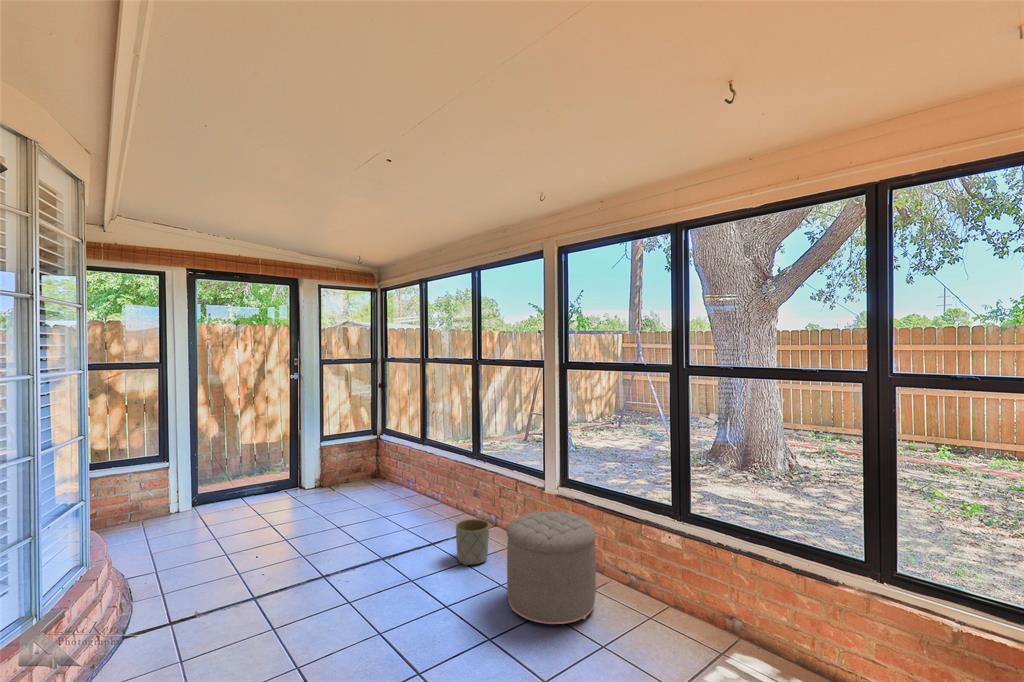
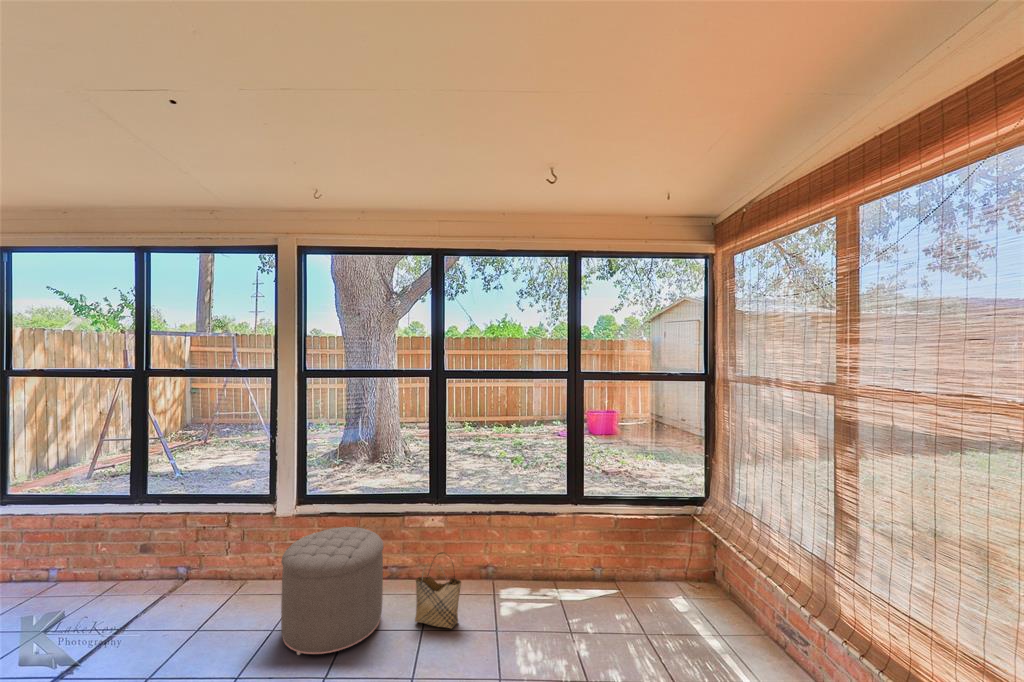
planter: present [456,519,489,566] -> none [164,574,217,641]
woven basket: none [615,571,662,659] -> present [415,552,461,629]

